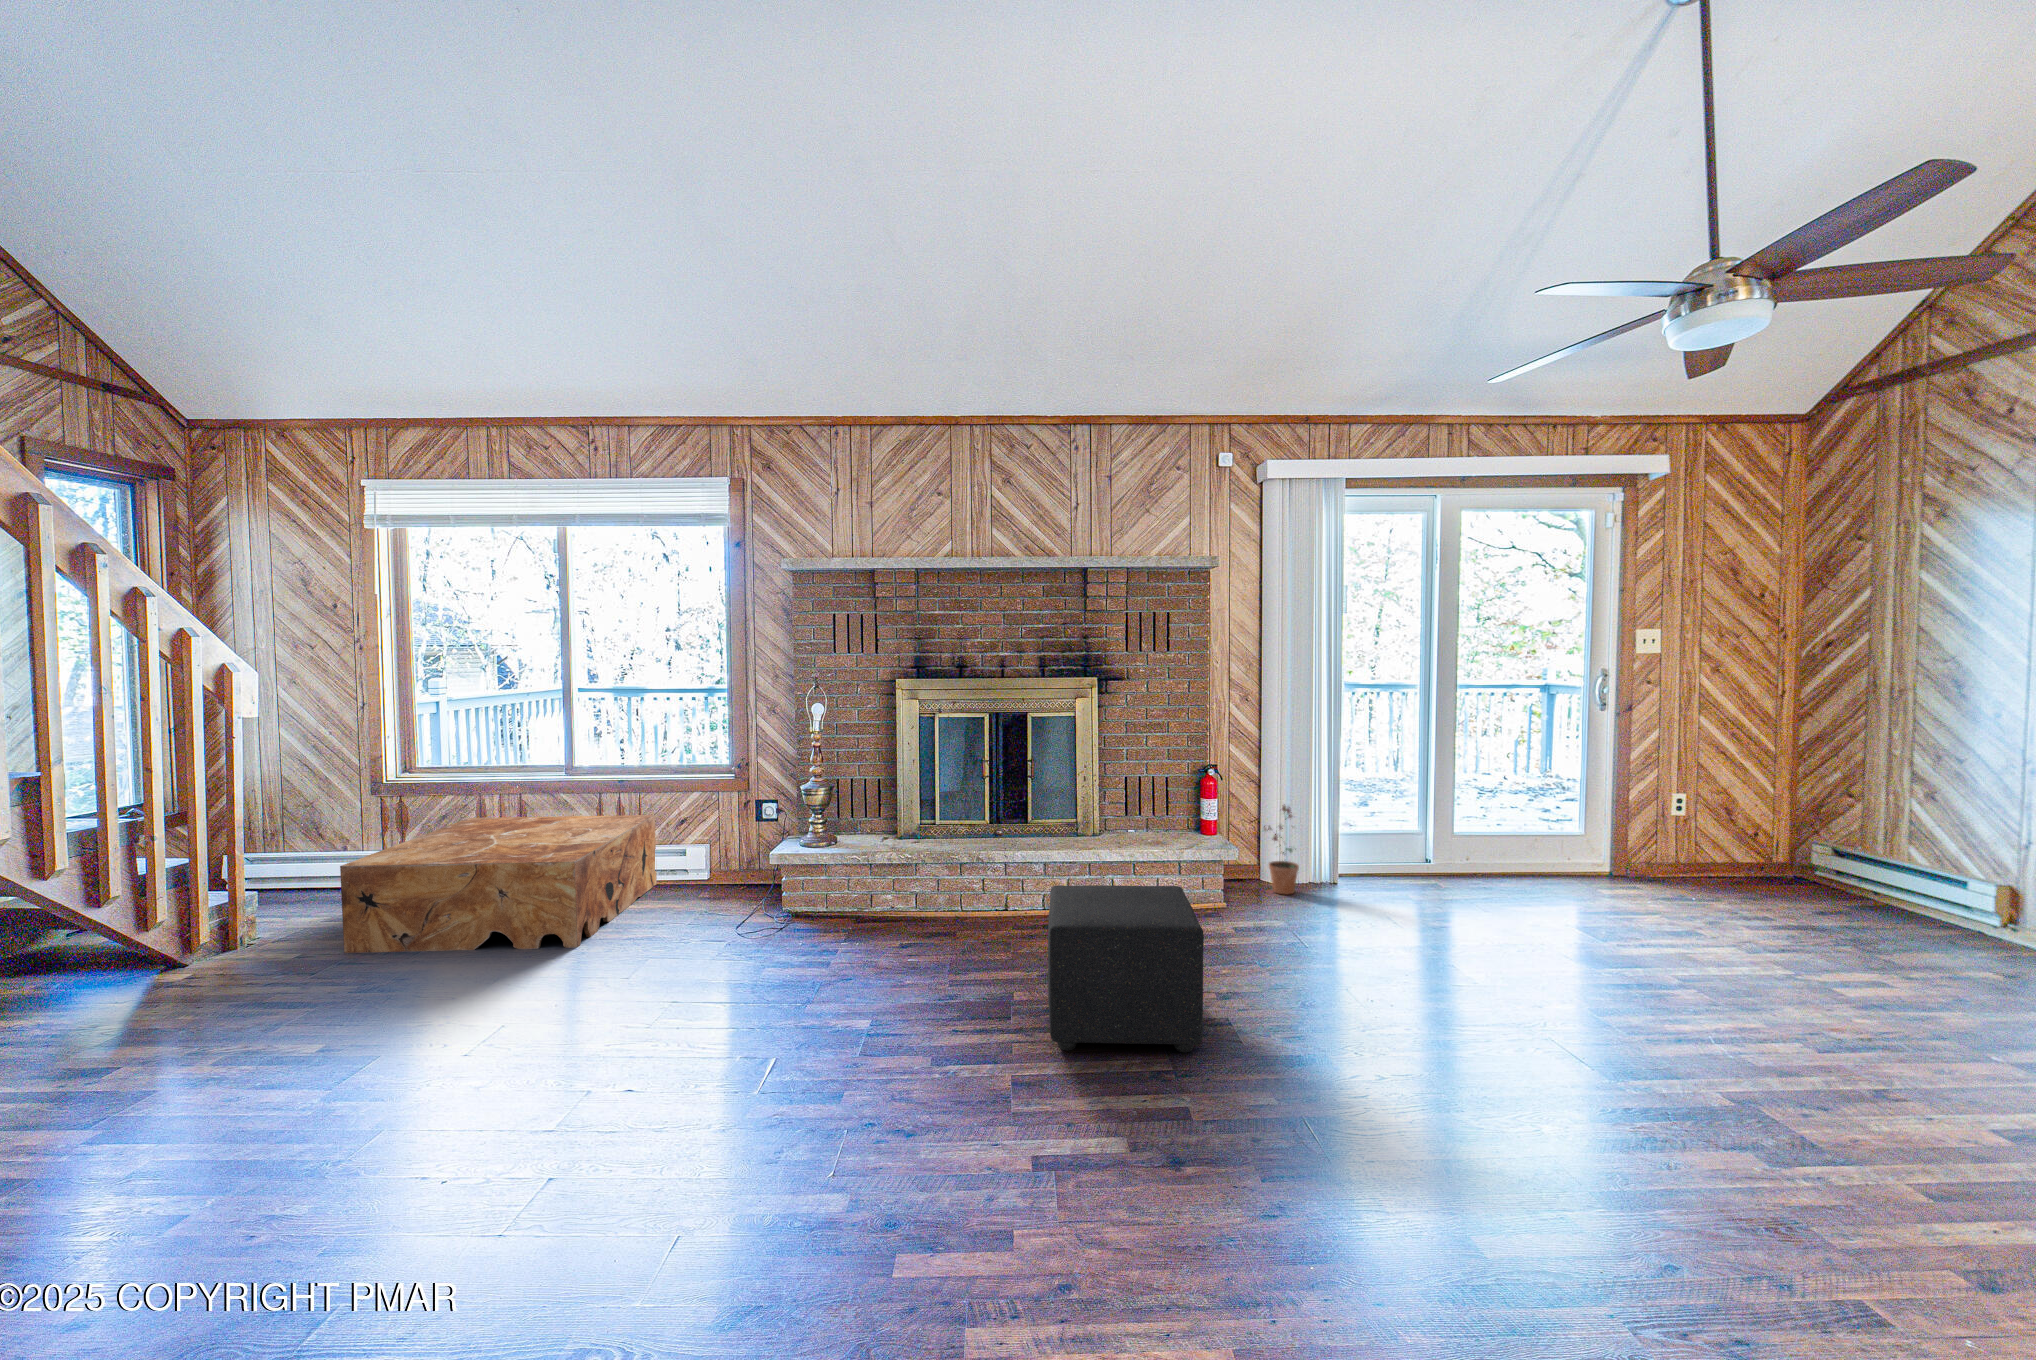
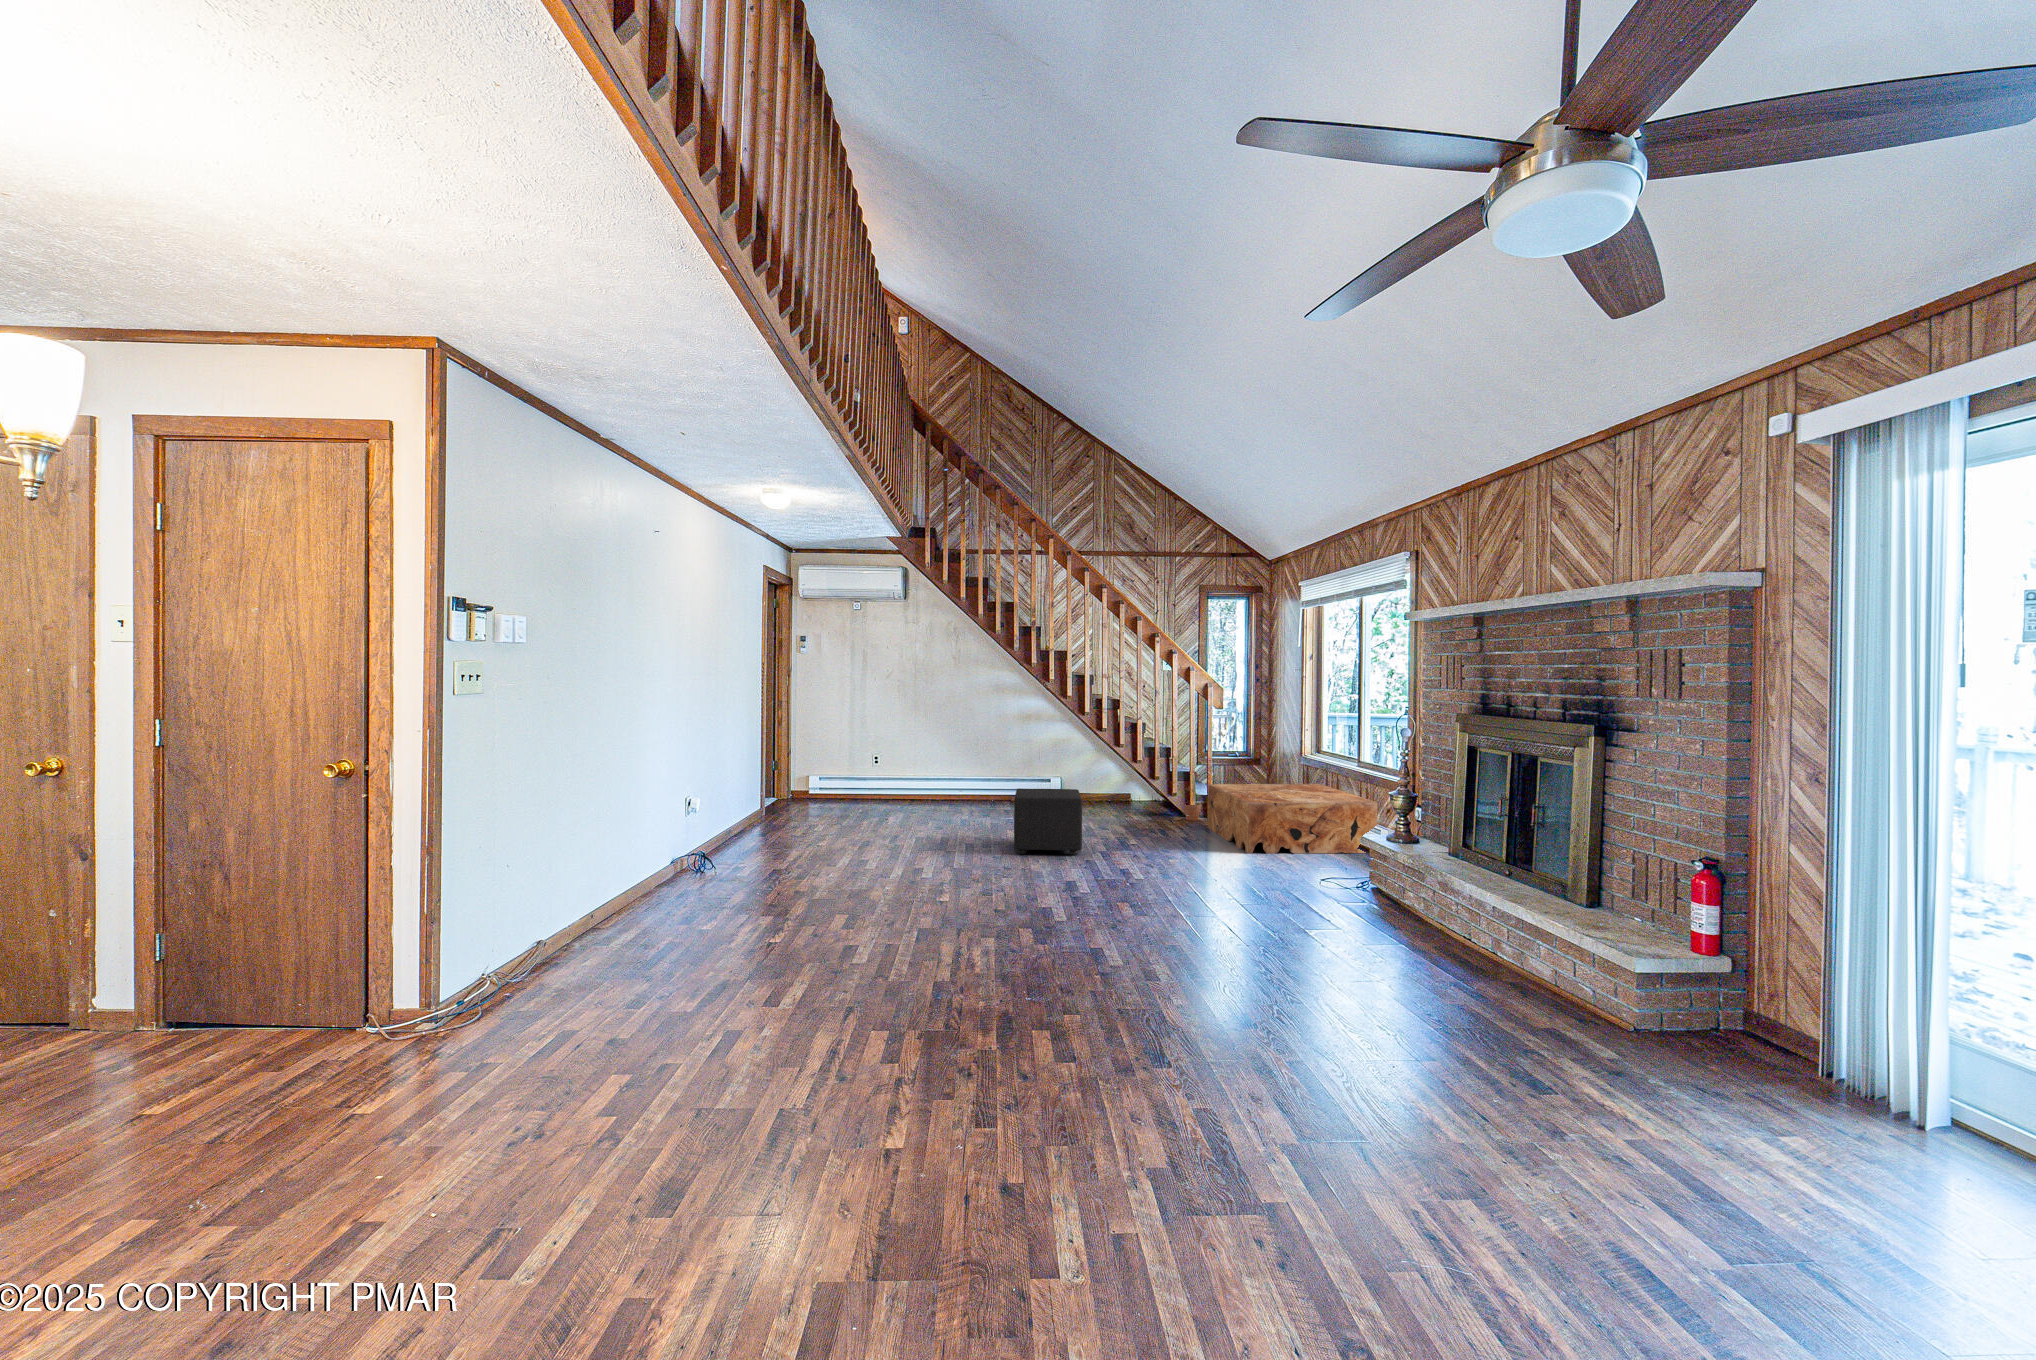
potted plant: present [1264,804,1299,894] -> present [1184,771,1201,821]
ottoman: present [1048,885,1204,1053] -> present [1014,789,1082,855]

